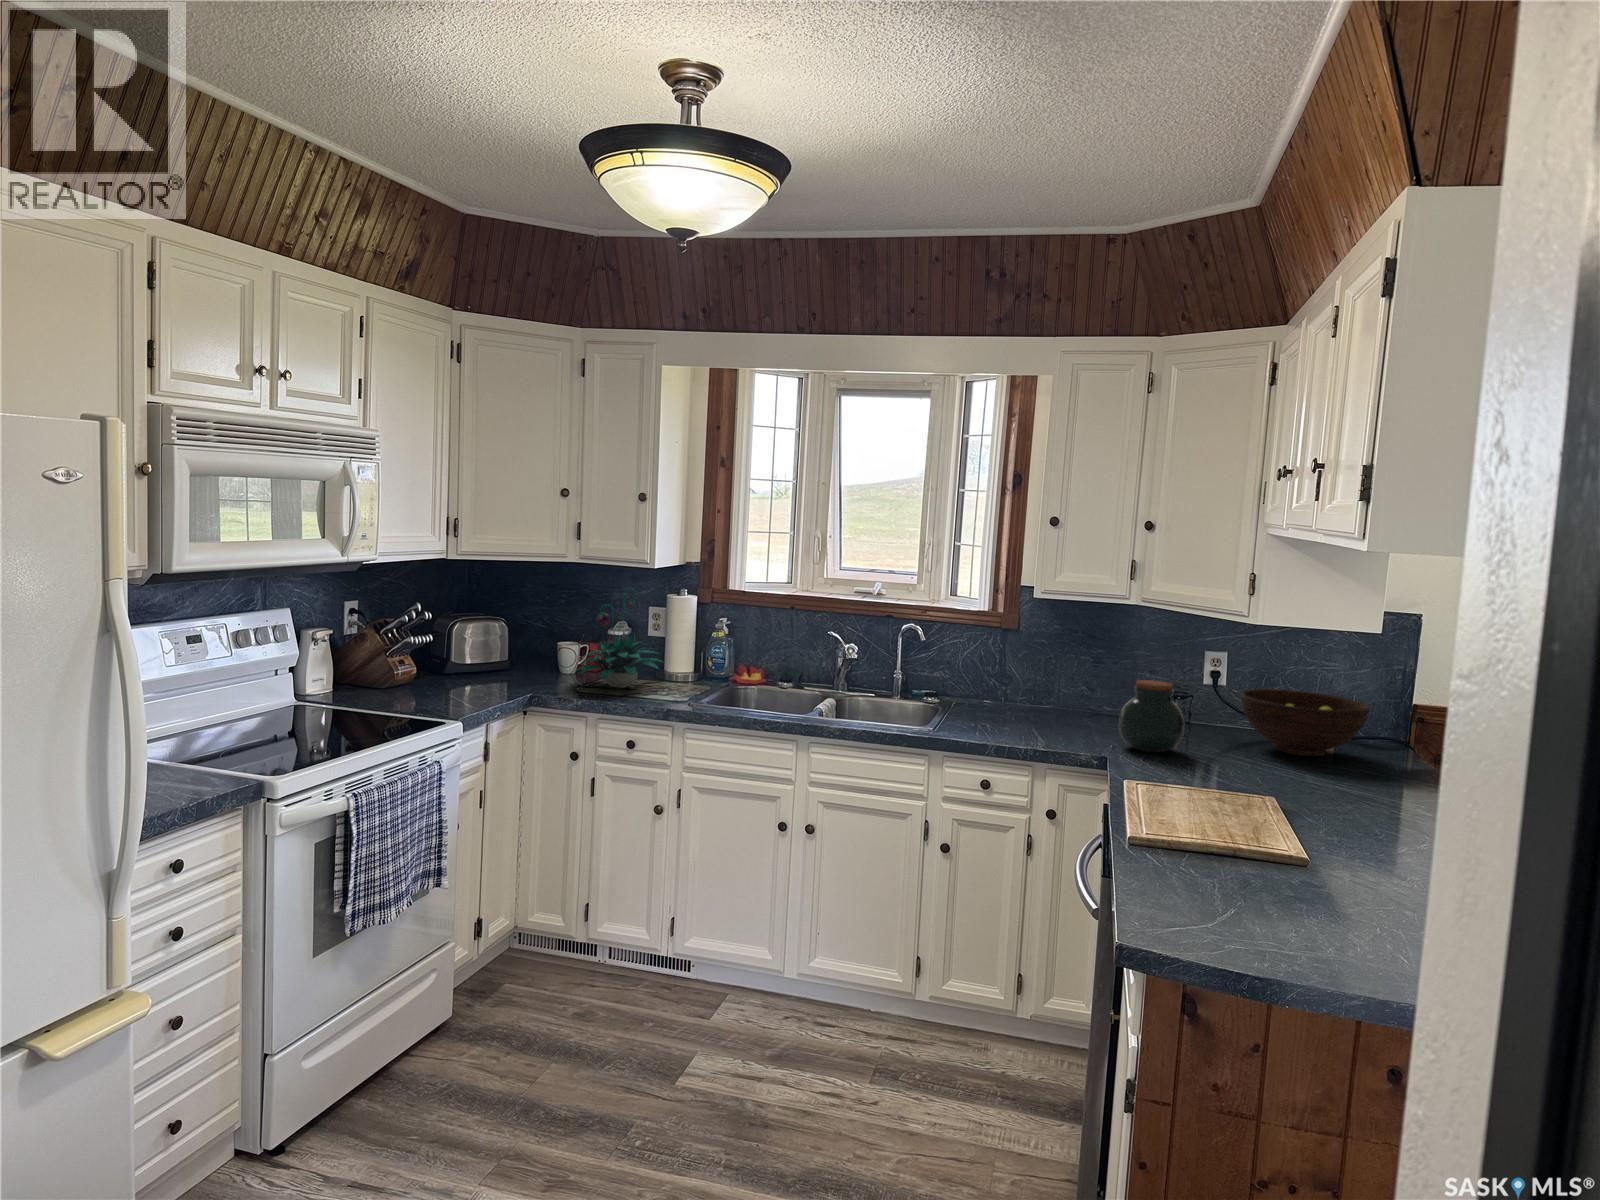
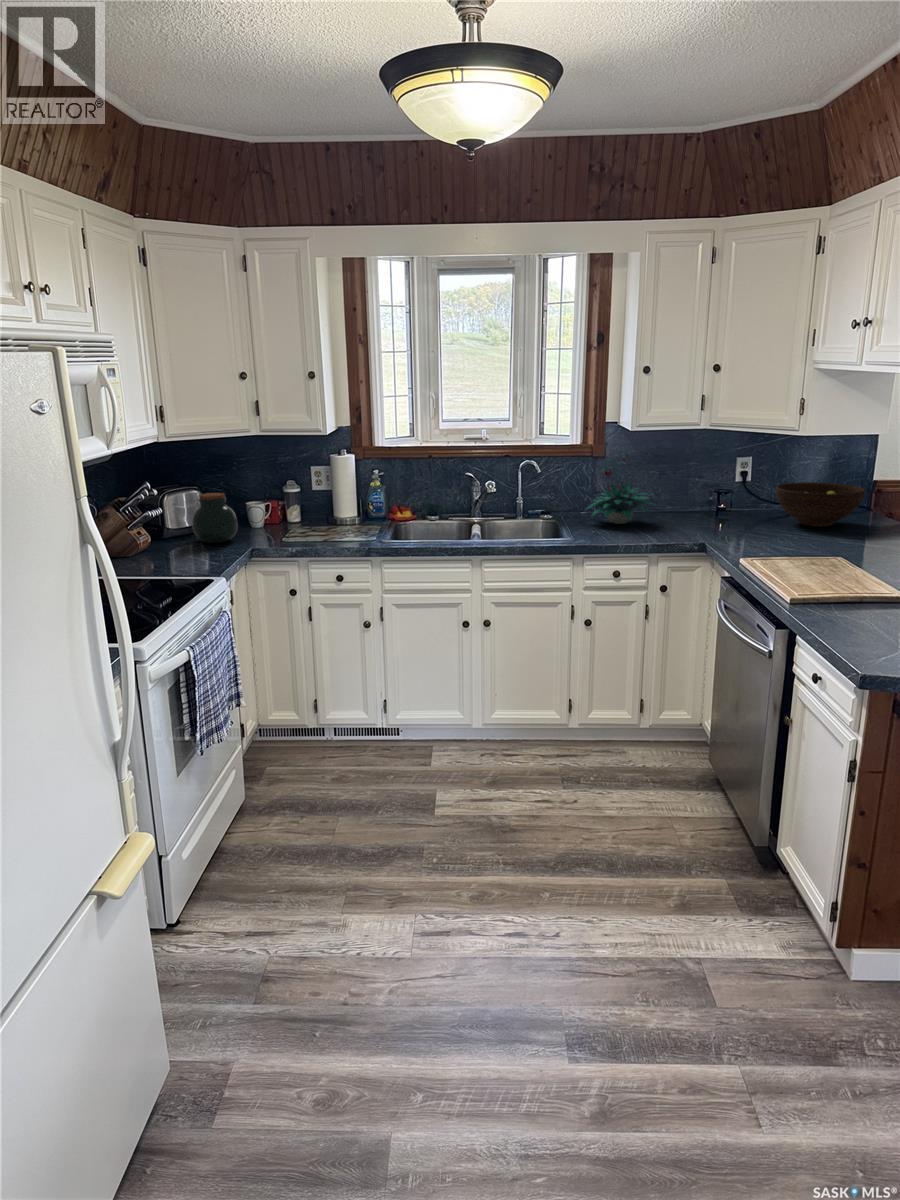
plant: present [579,598,658,688] -> present [587,453,654,524]
jar: present [1119,680,1184,752] -> present [192,493,238,543]

